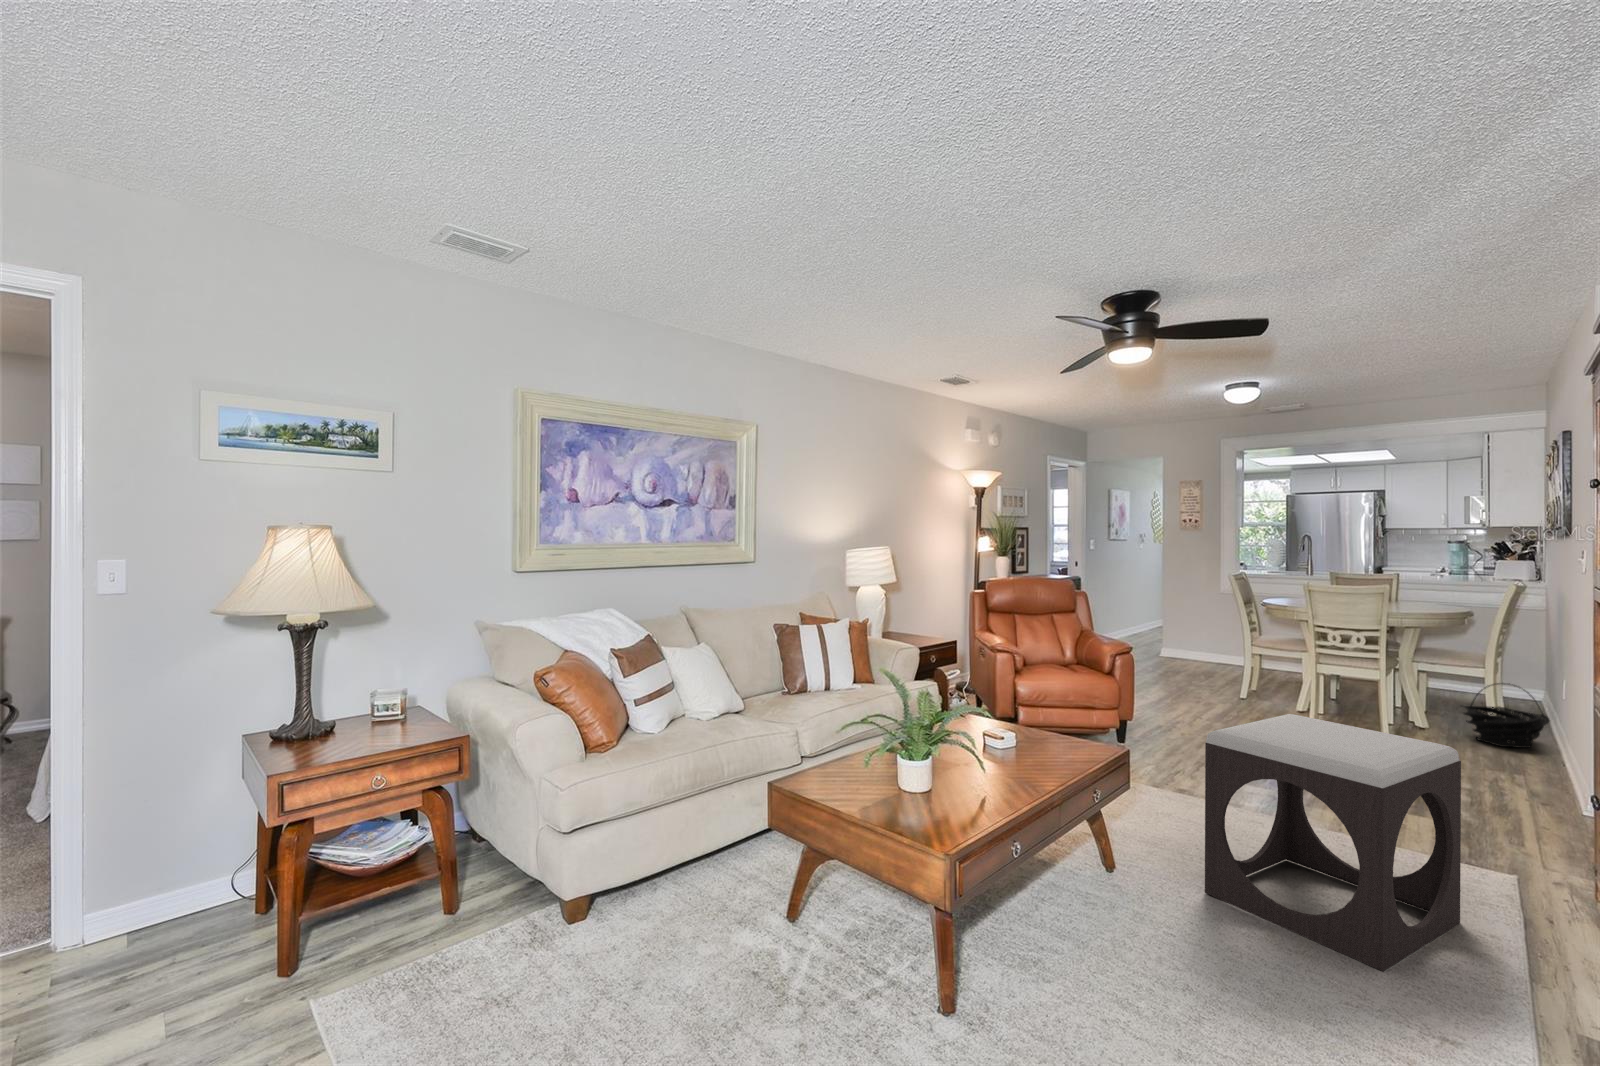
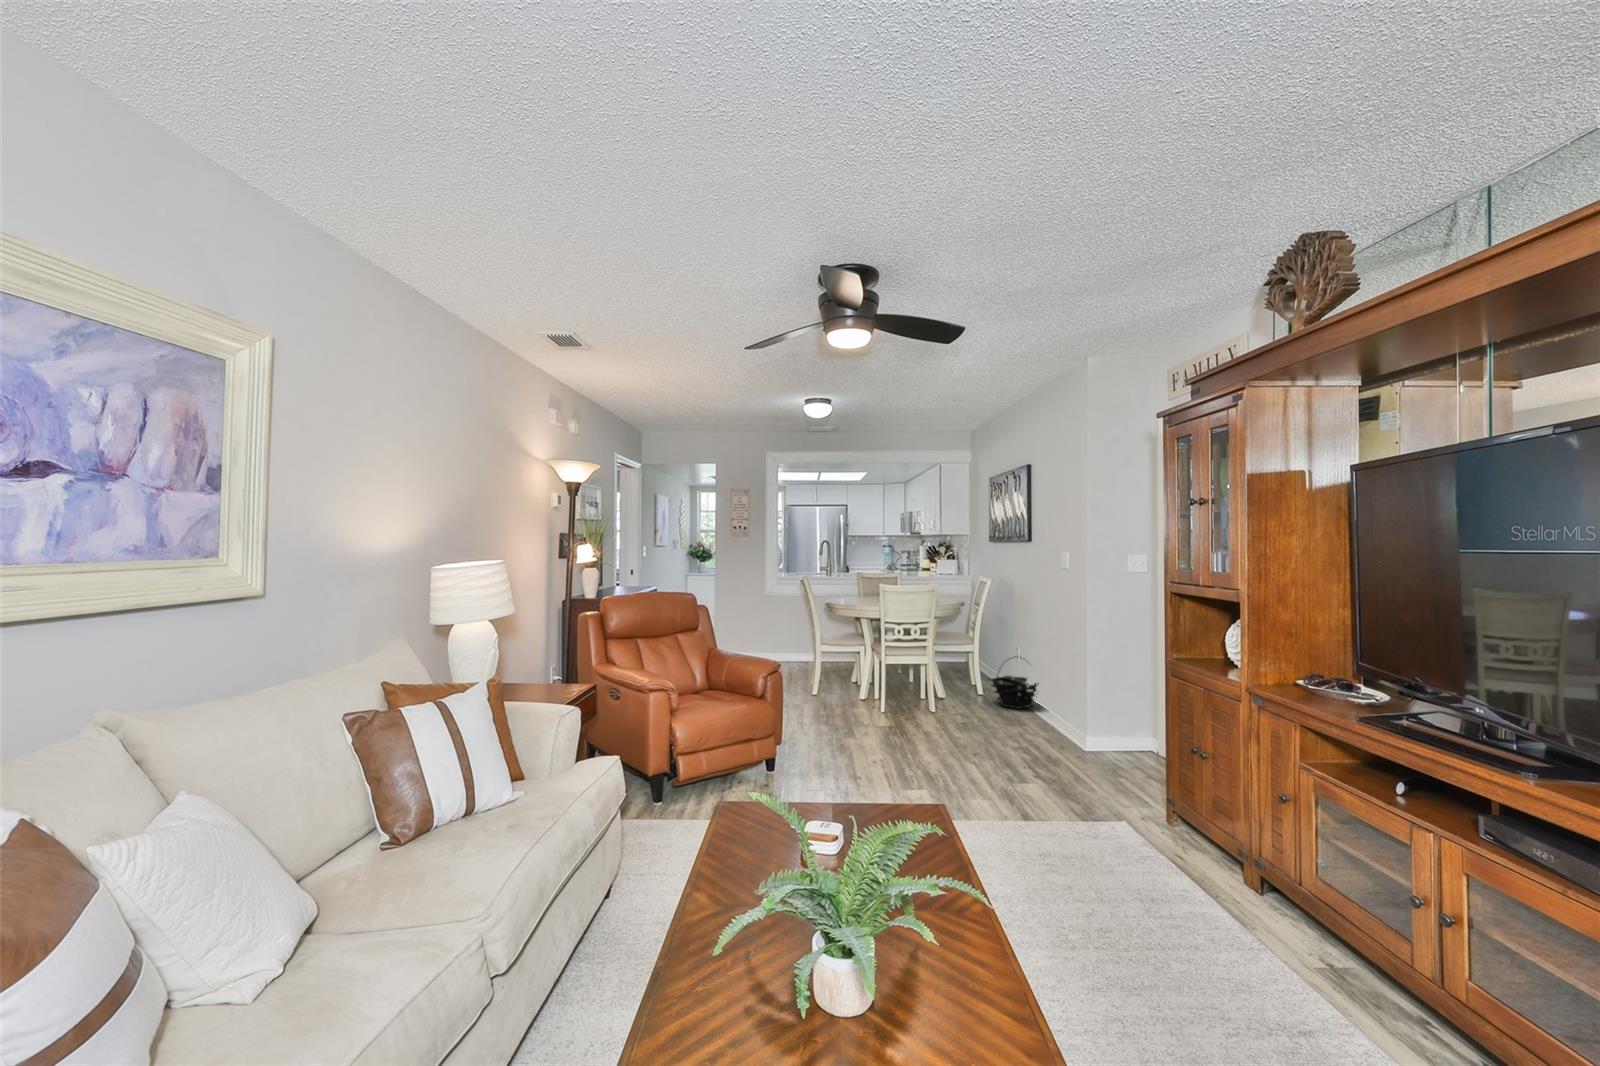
footstool: present [1205,714,1461,971] -> none [1052,727,1269,1007]

